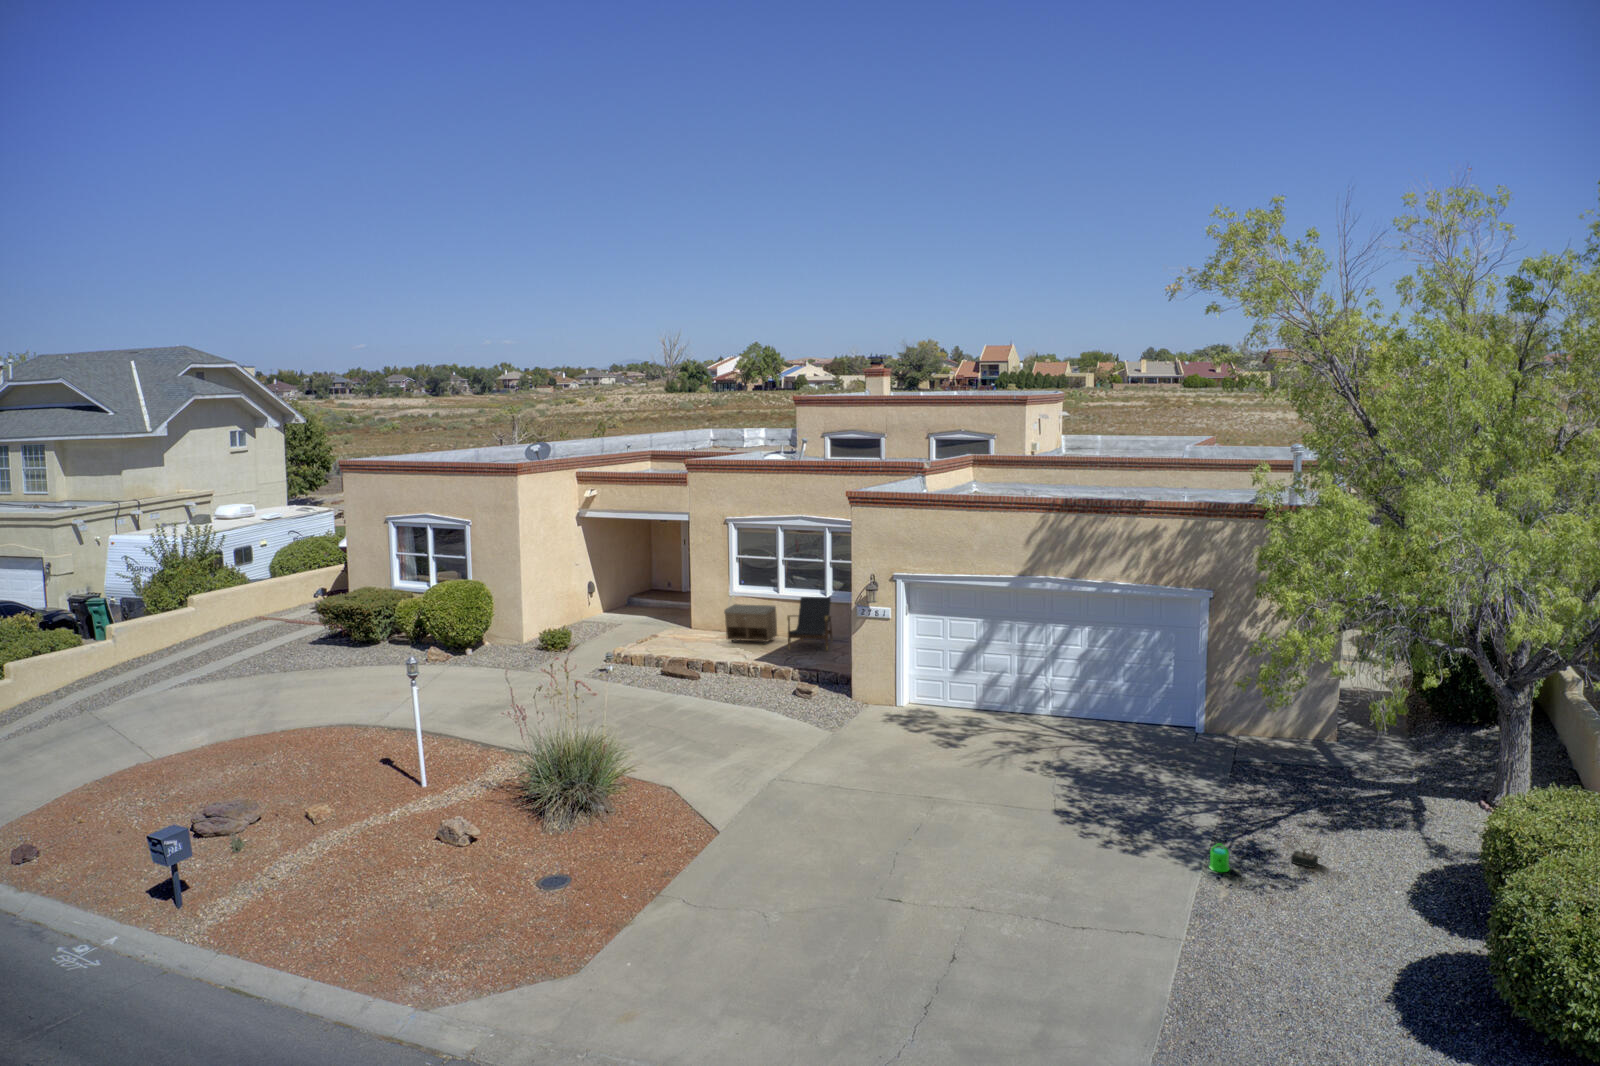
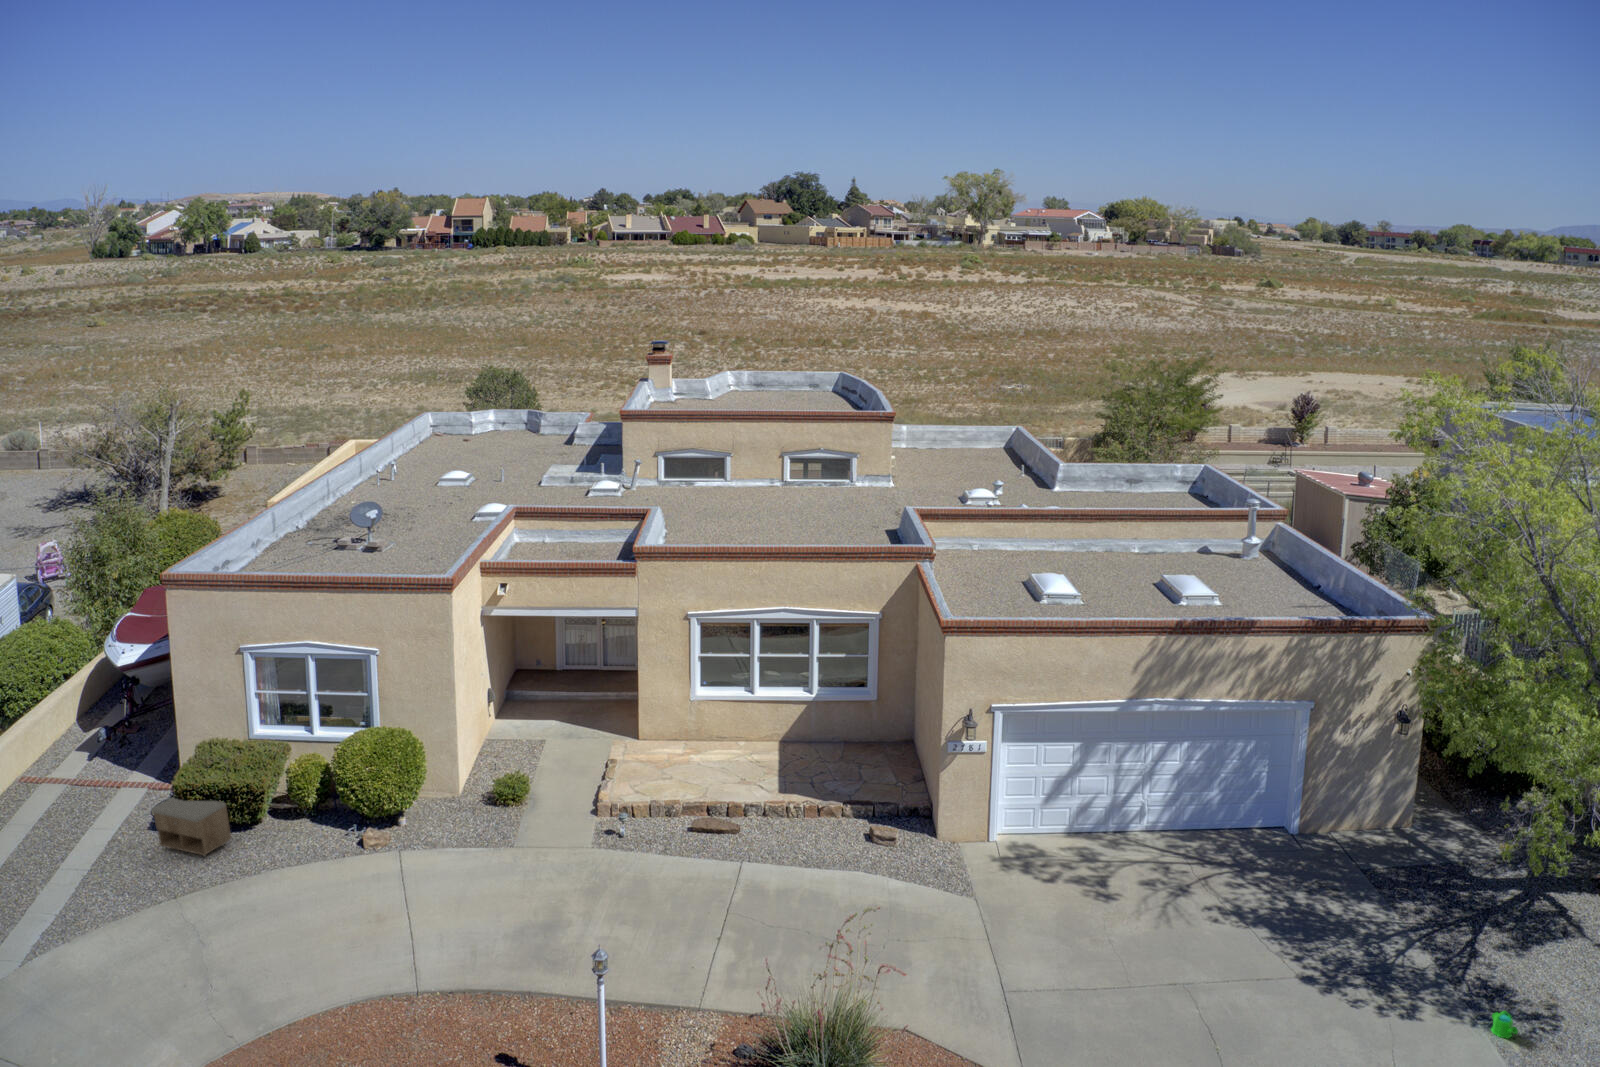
lounge chair: present [787,597,832,650] -> none [786,697,833,764]
storage bench: present [724,604,777,643] -> present [152,797,231,857]
decorative plant: present [1285,830,1319,868] -> none [1534,979,1574,1015]

